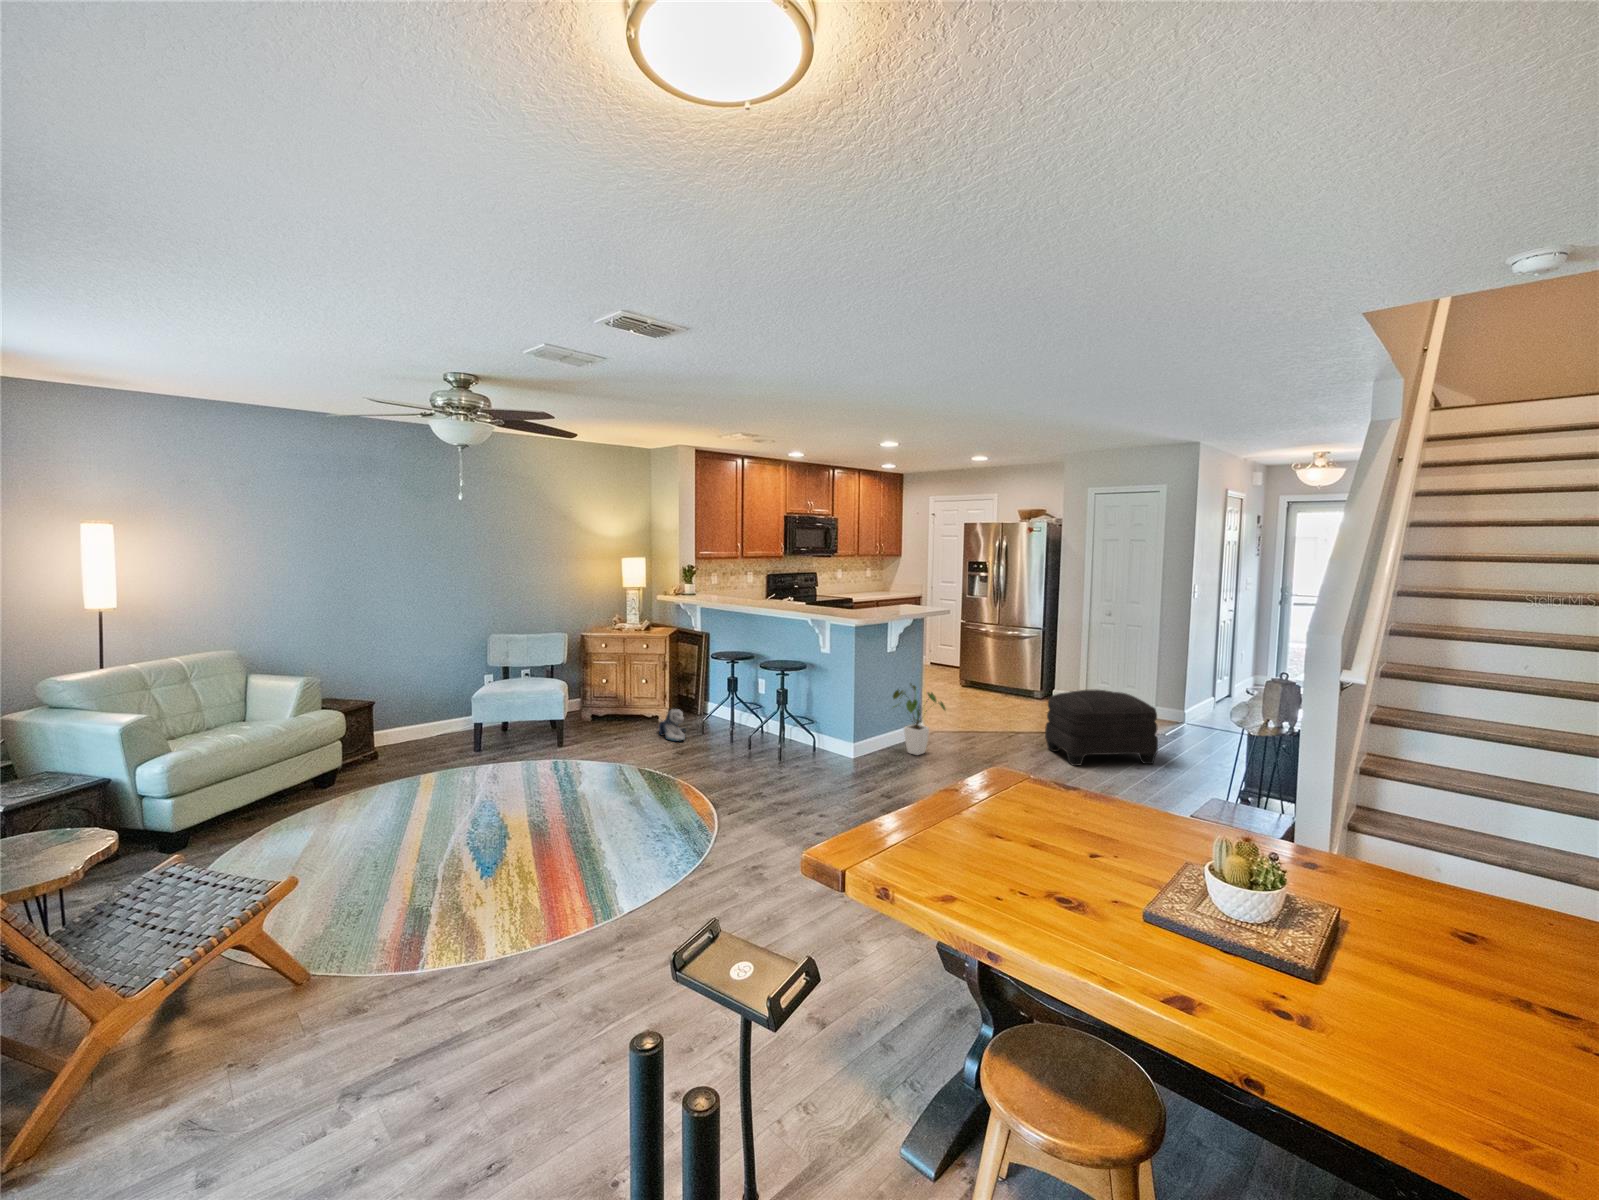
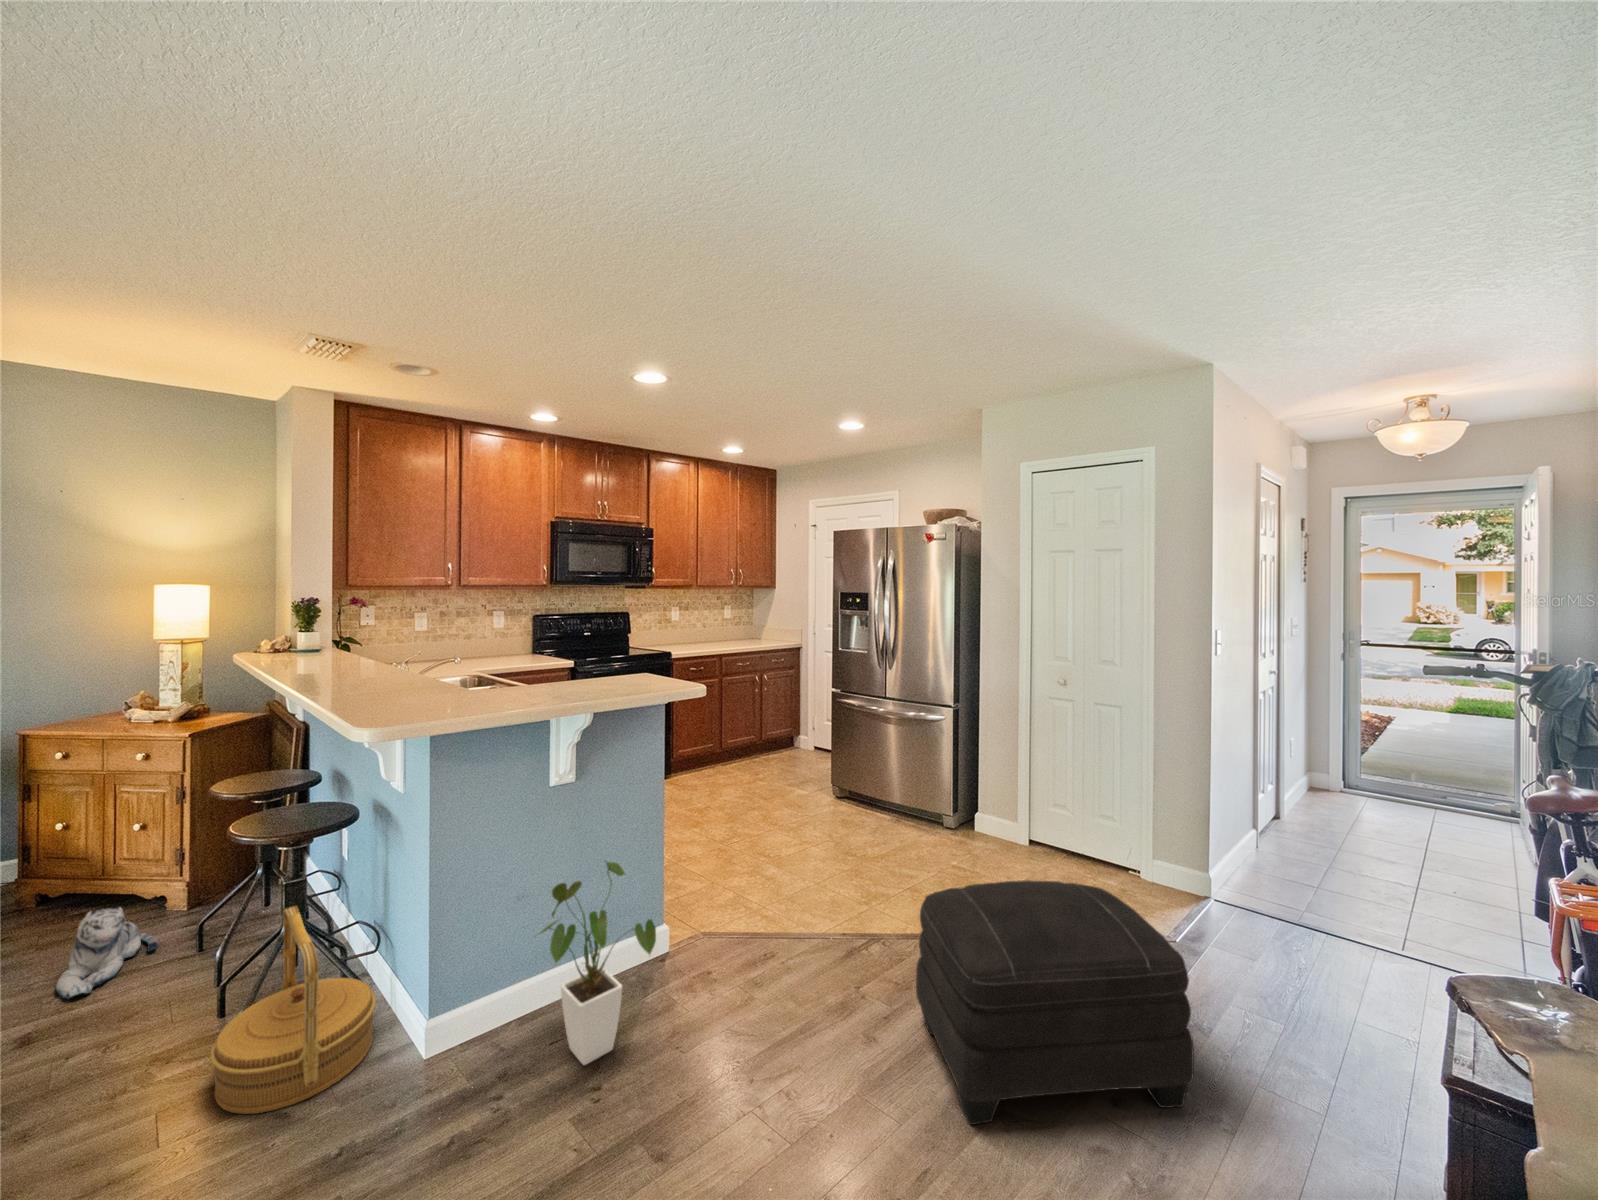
woven basket: none [780,697,830,762] -> present [210,906,376,1114]

